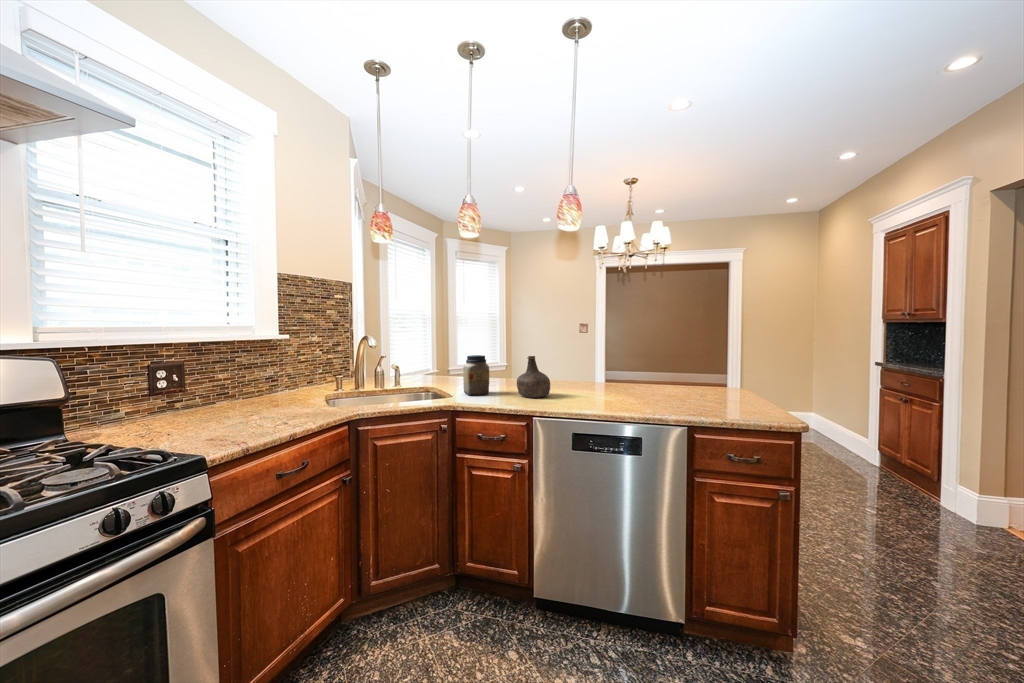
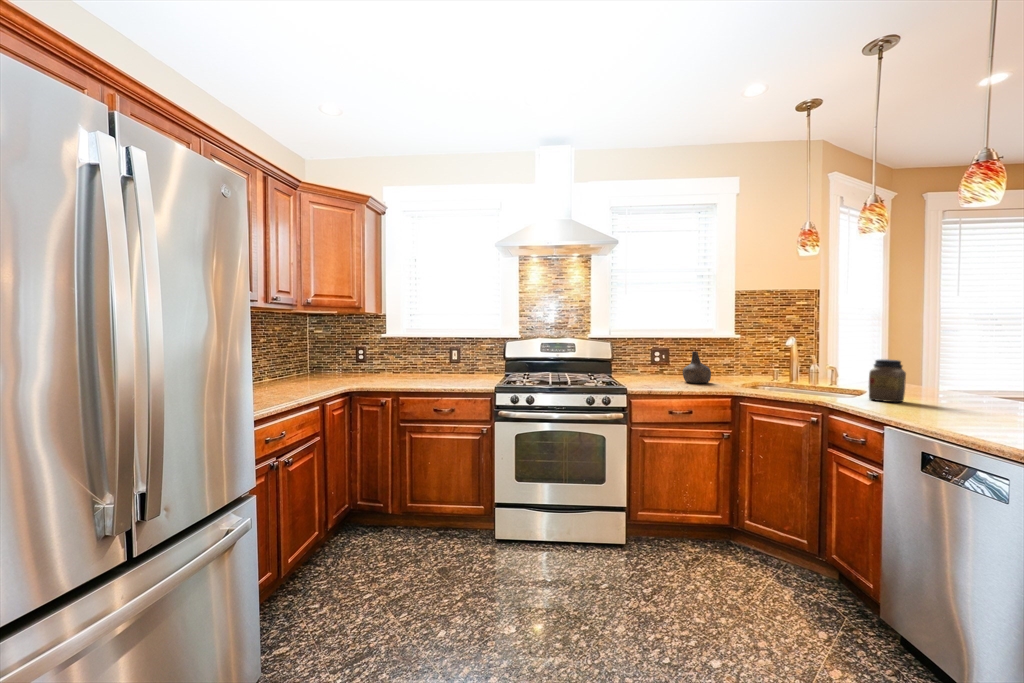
bottle: present [517,356,550,398] -> present [683,351,711,383]

